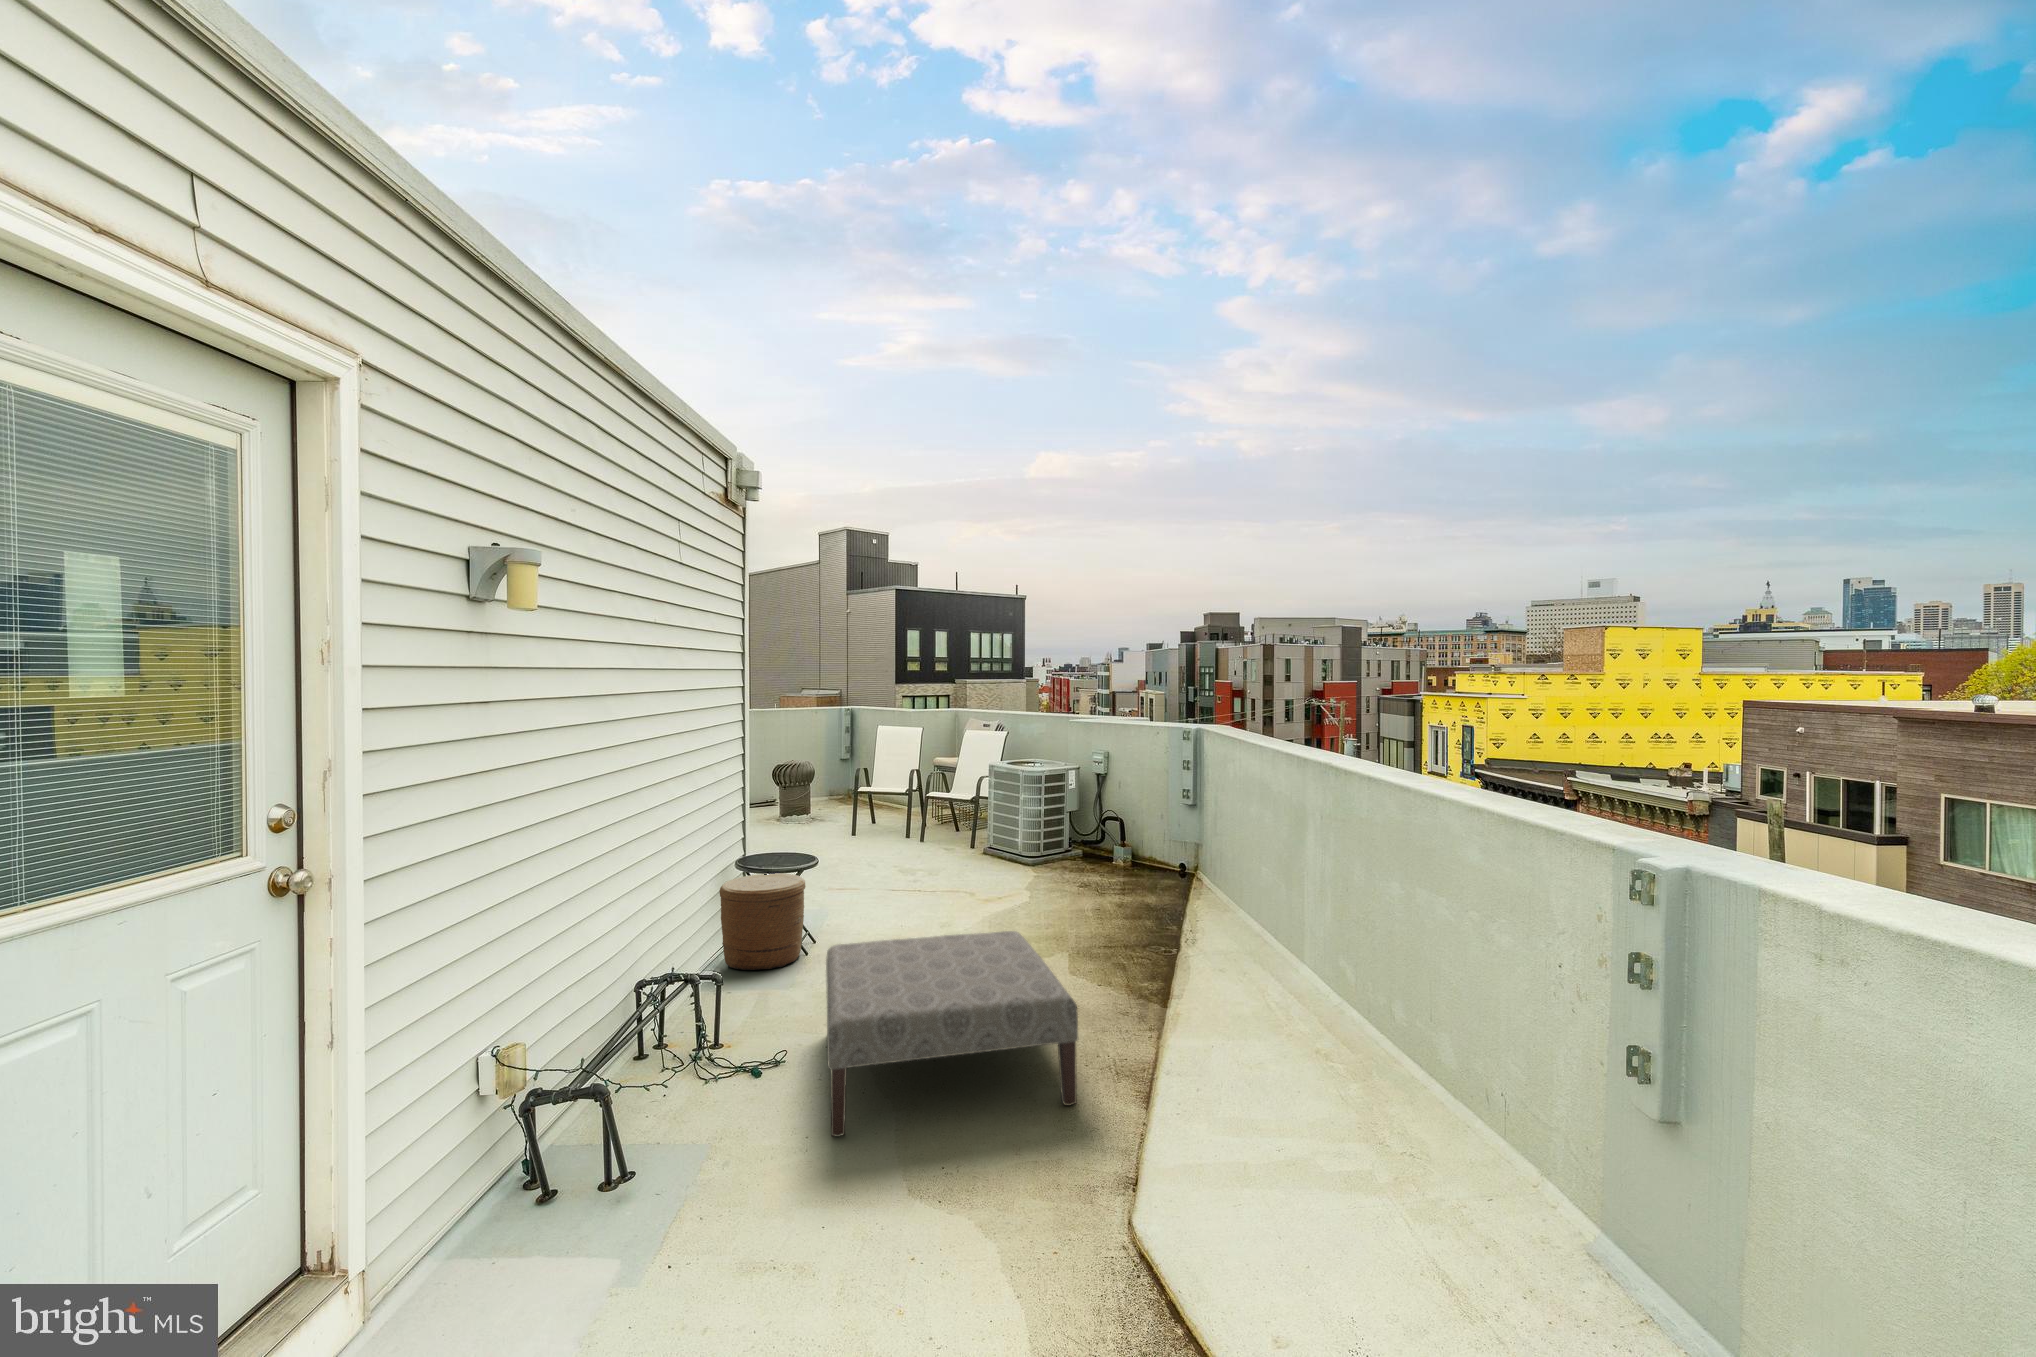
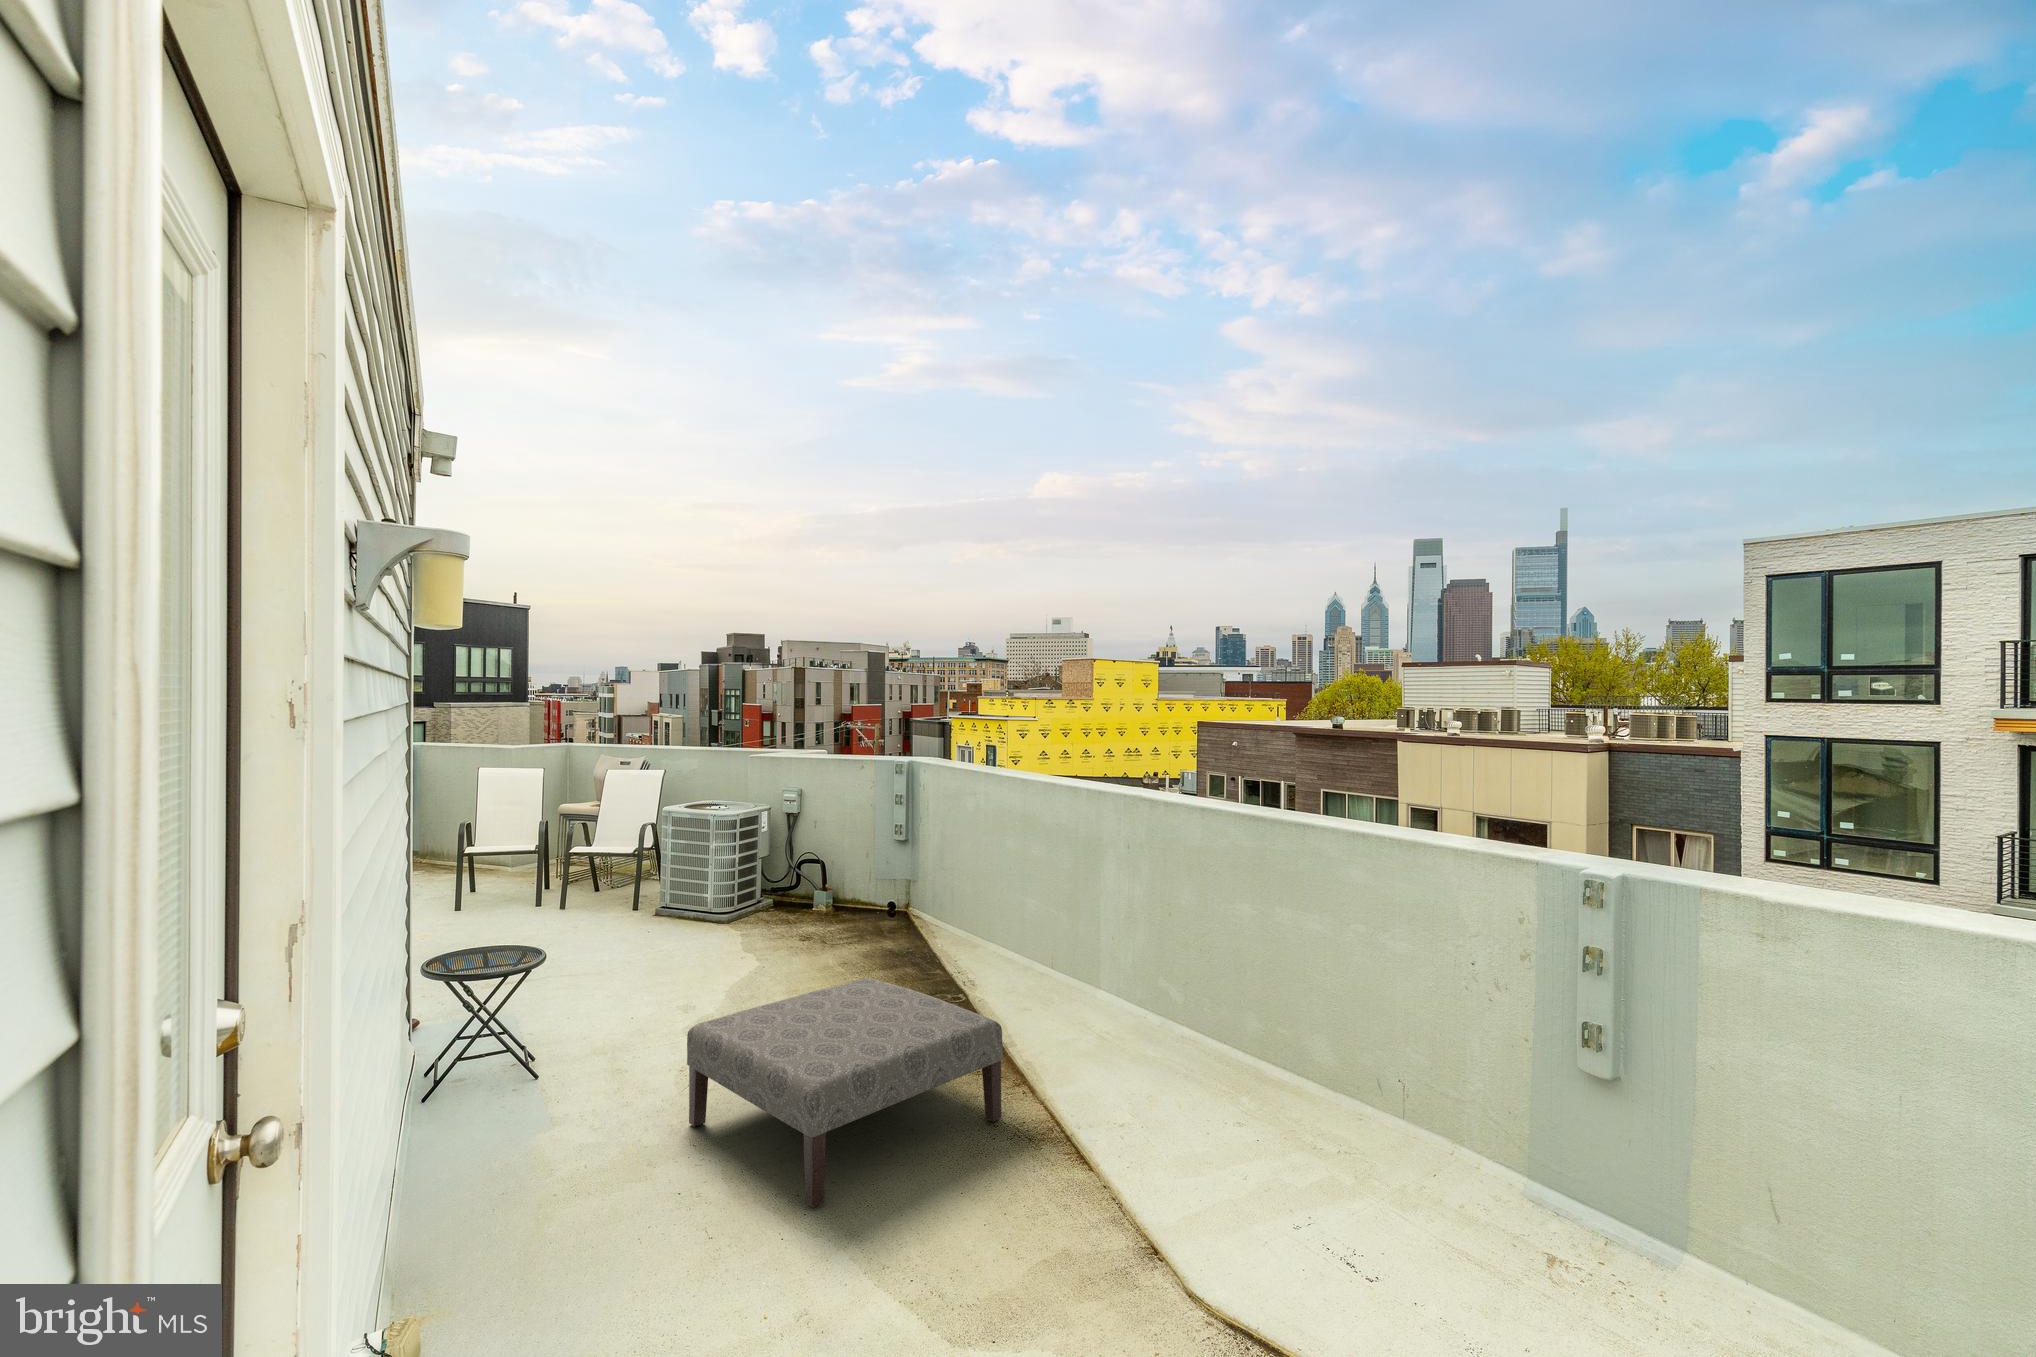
woven basket: present [719,873,806,970] -> none [443,962,561,1091]

